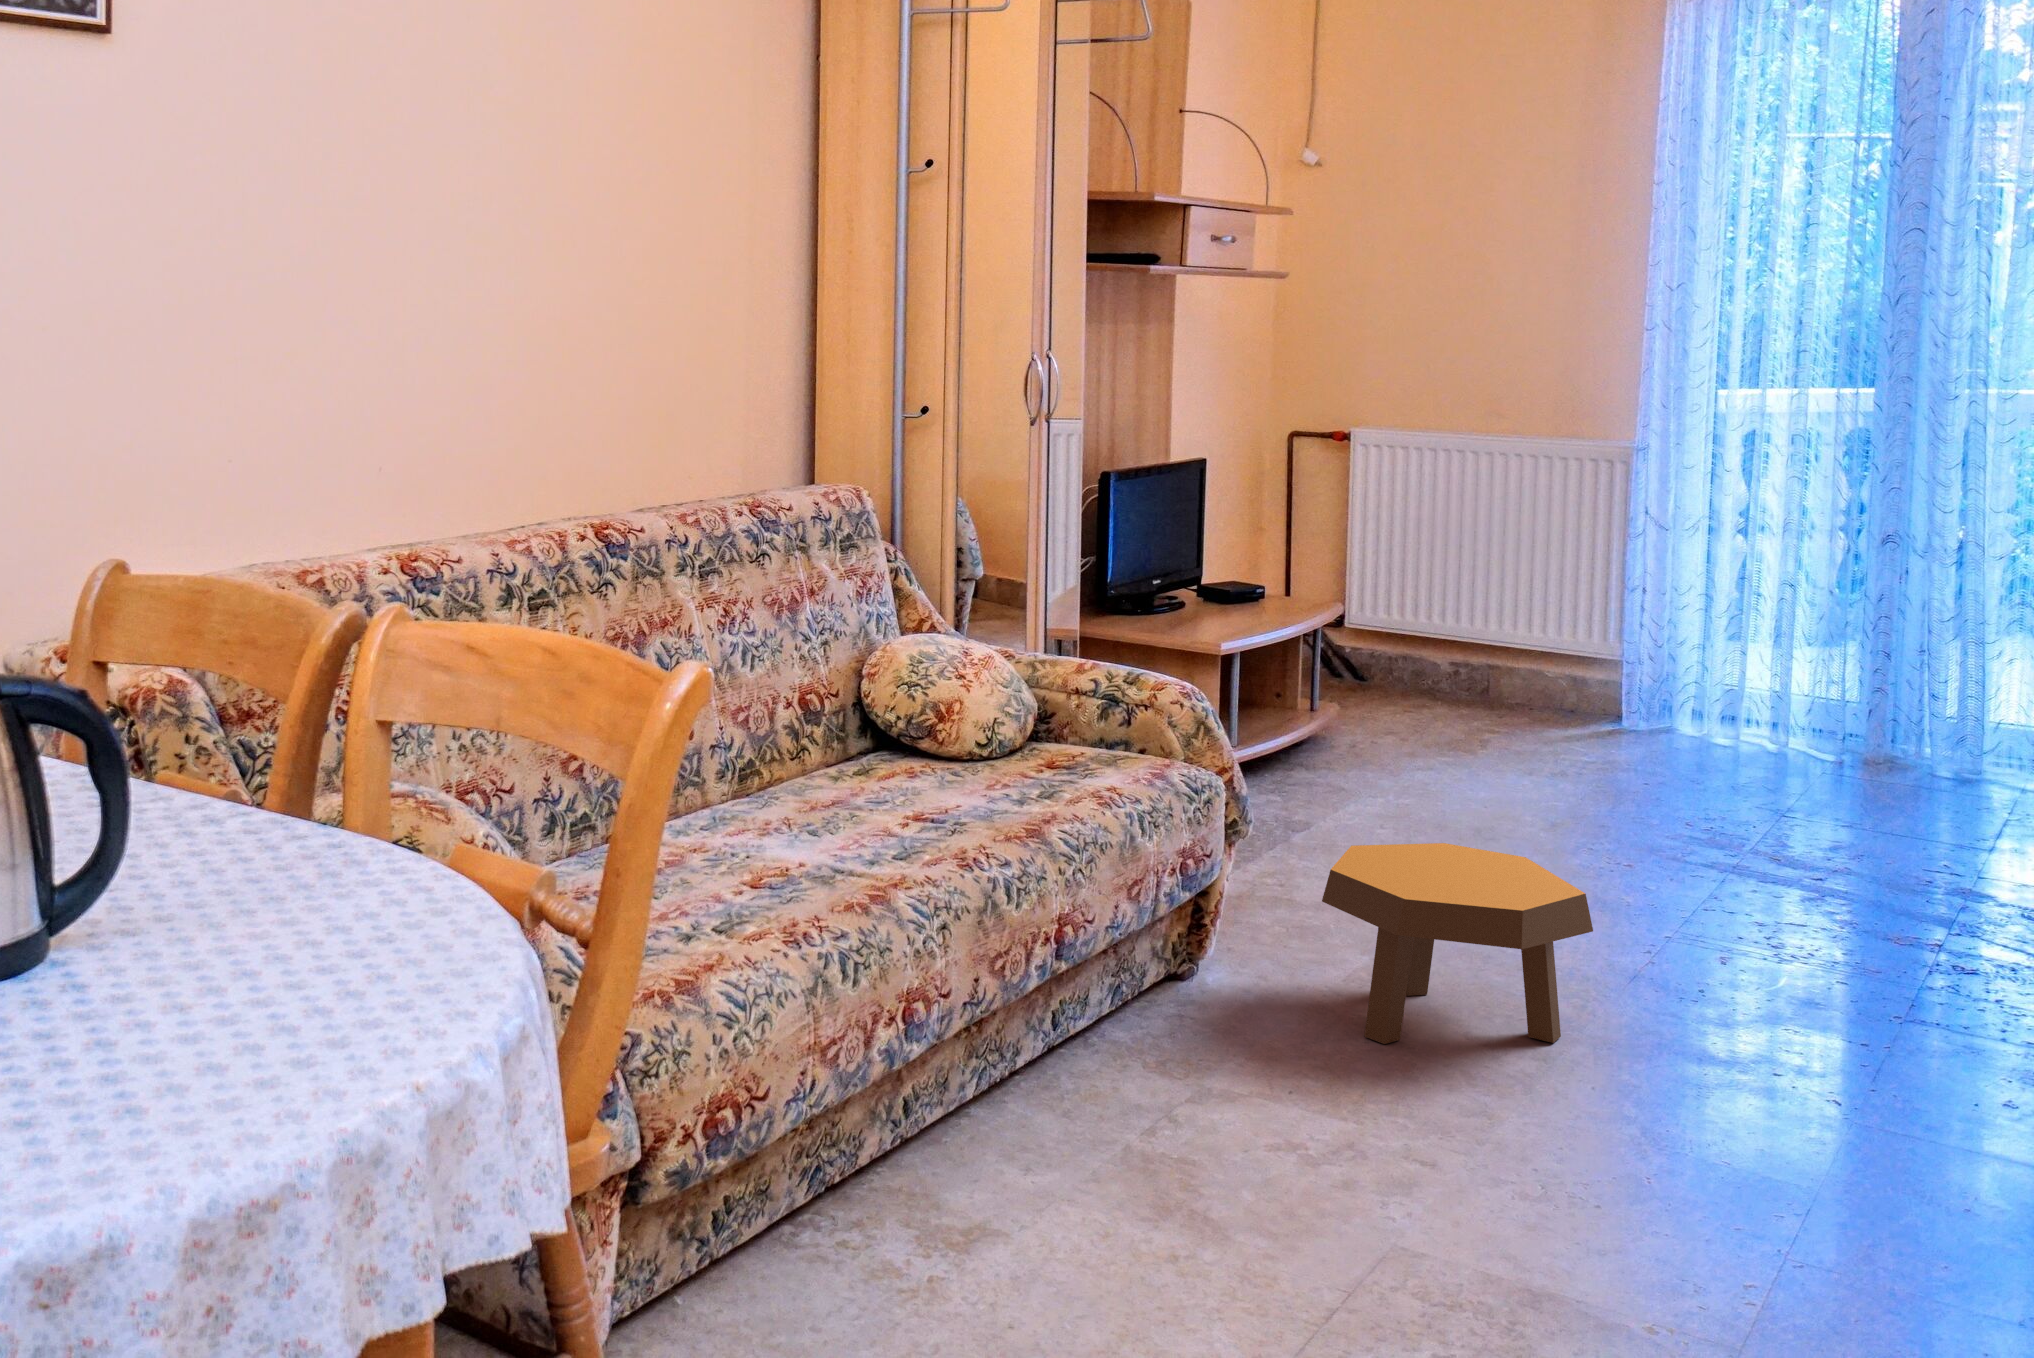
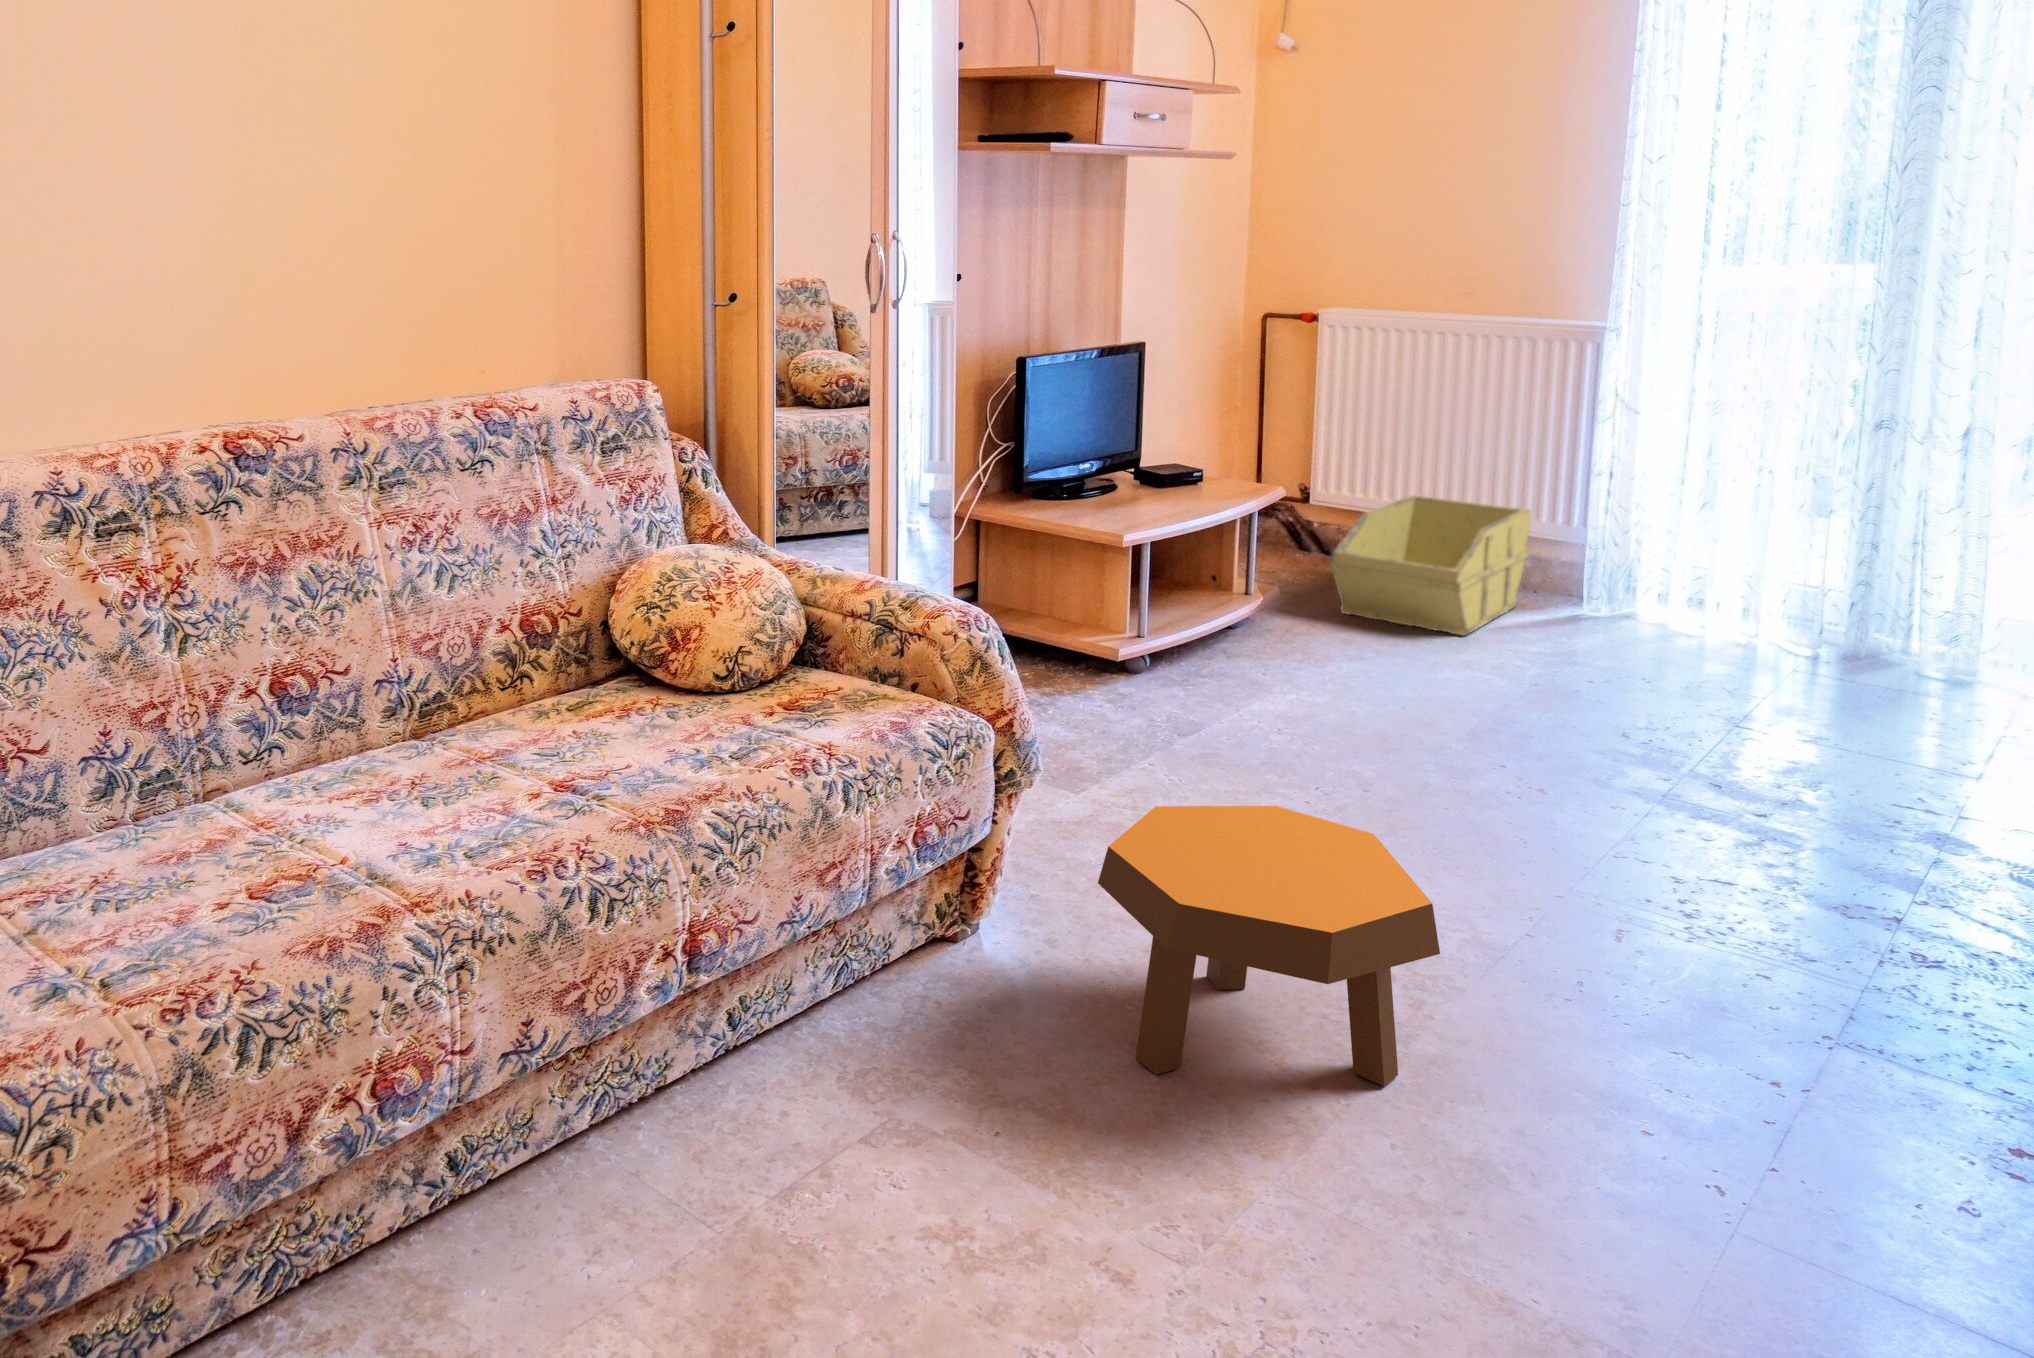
storage bin: none [1385,616,1563,749] -> present [1330,495,1531,636]

